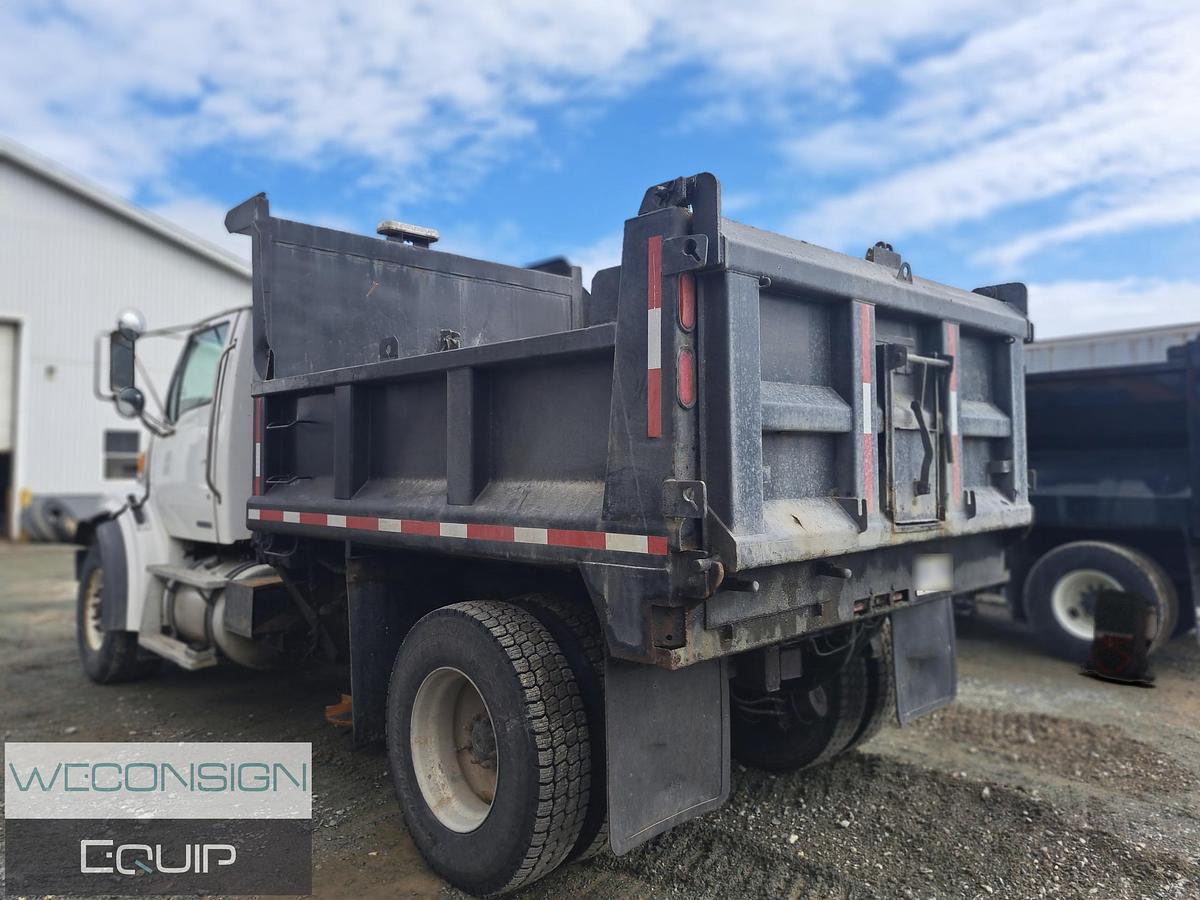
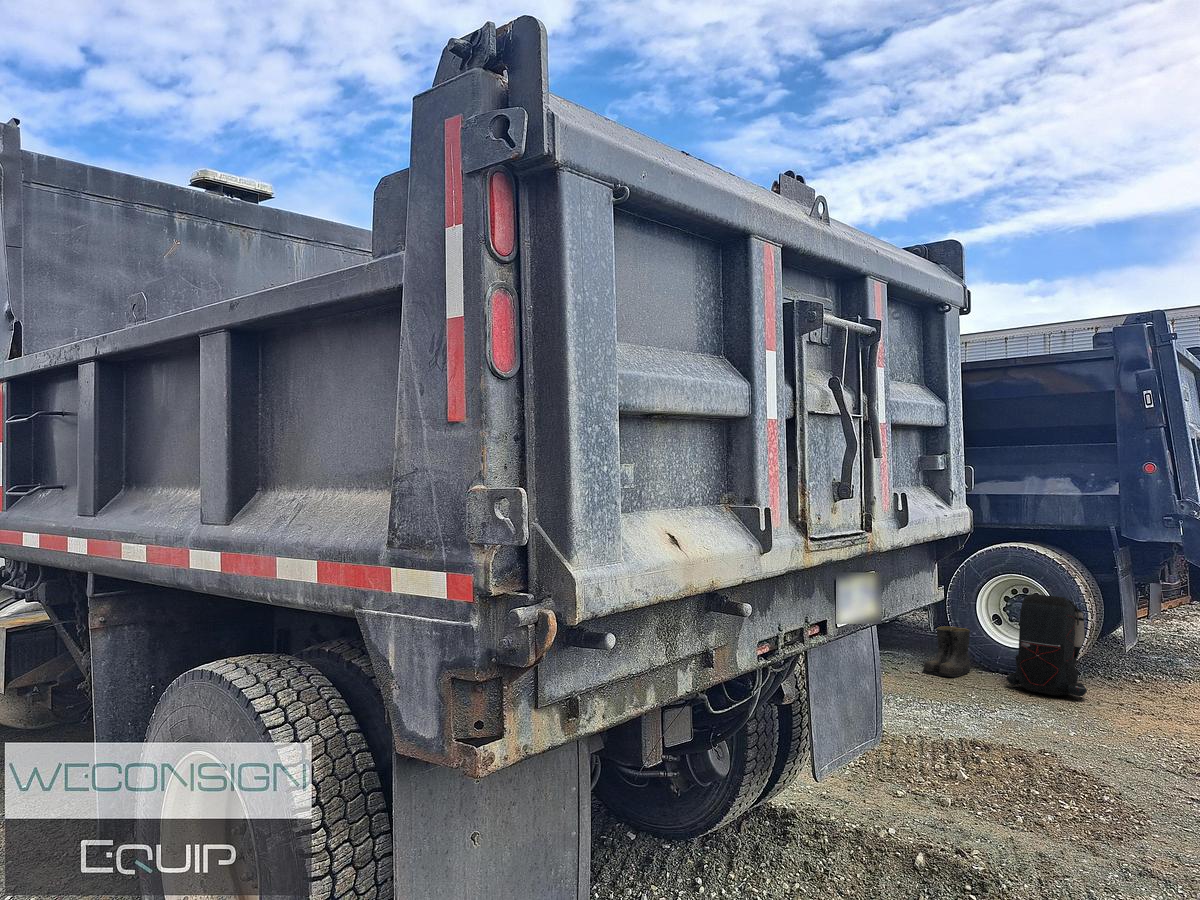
boots: none [1001,619,1050,664] -> present [923,626,970,677]

